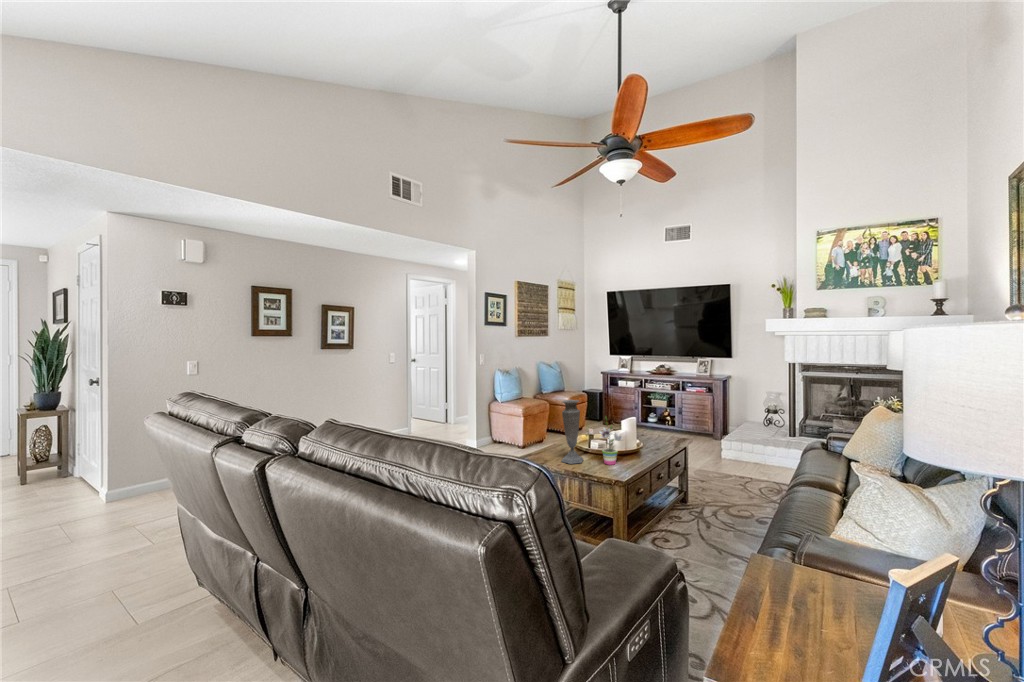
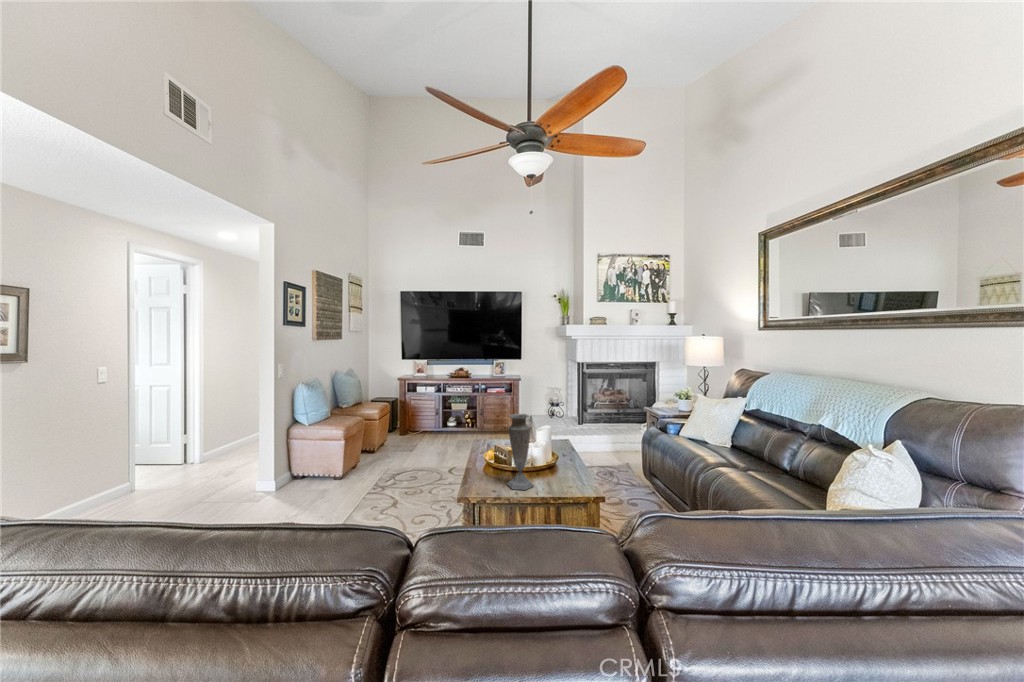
potted plant: present [600,417,622,465] -> none [550,428,572,482]

